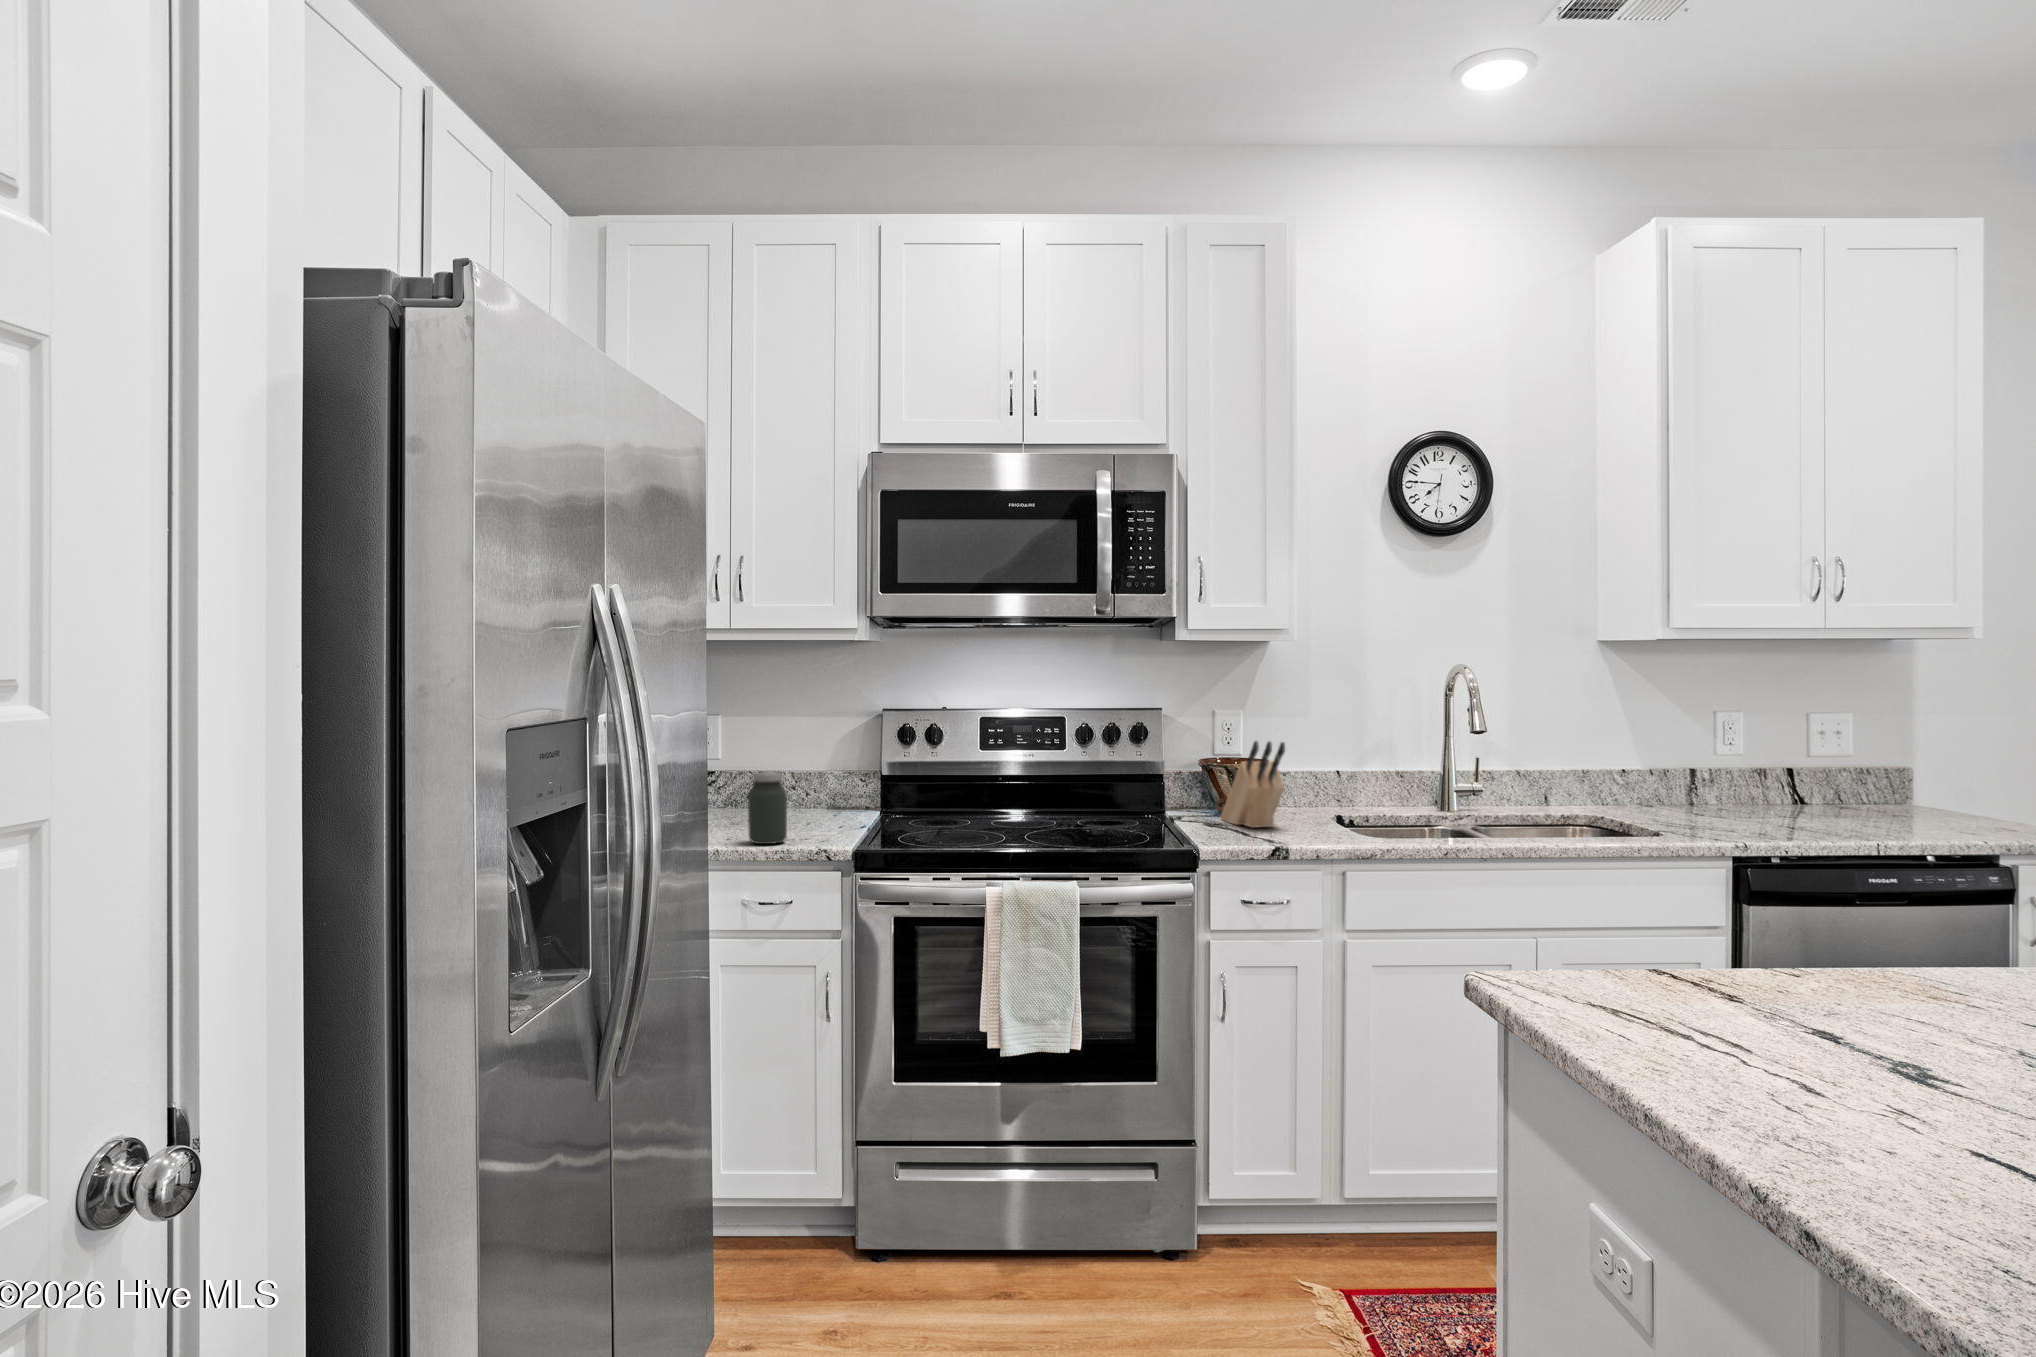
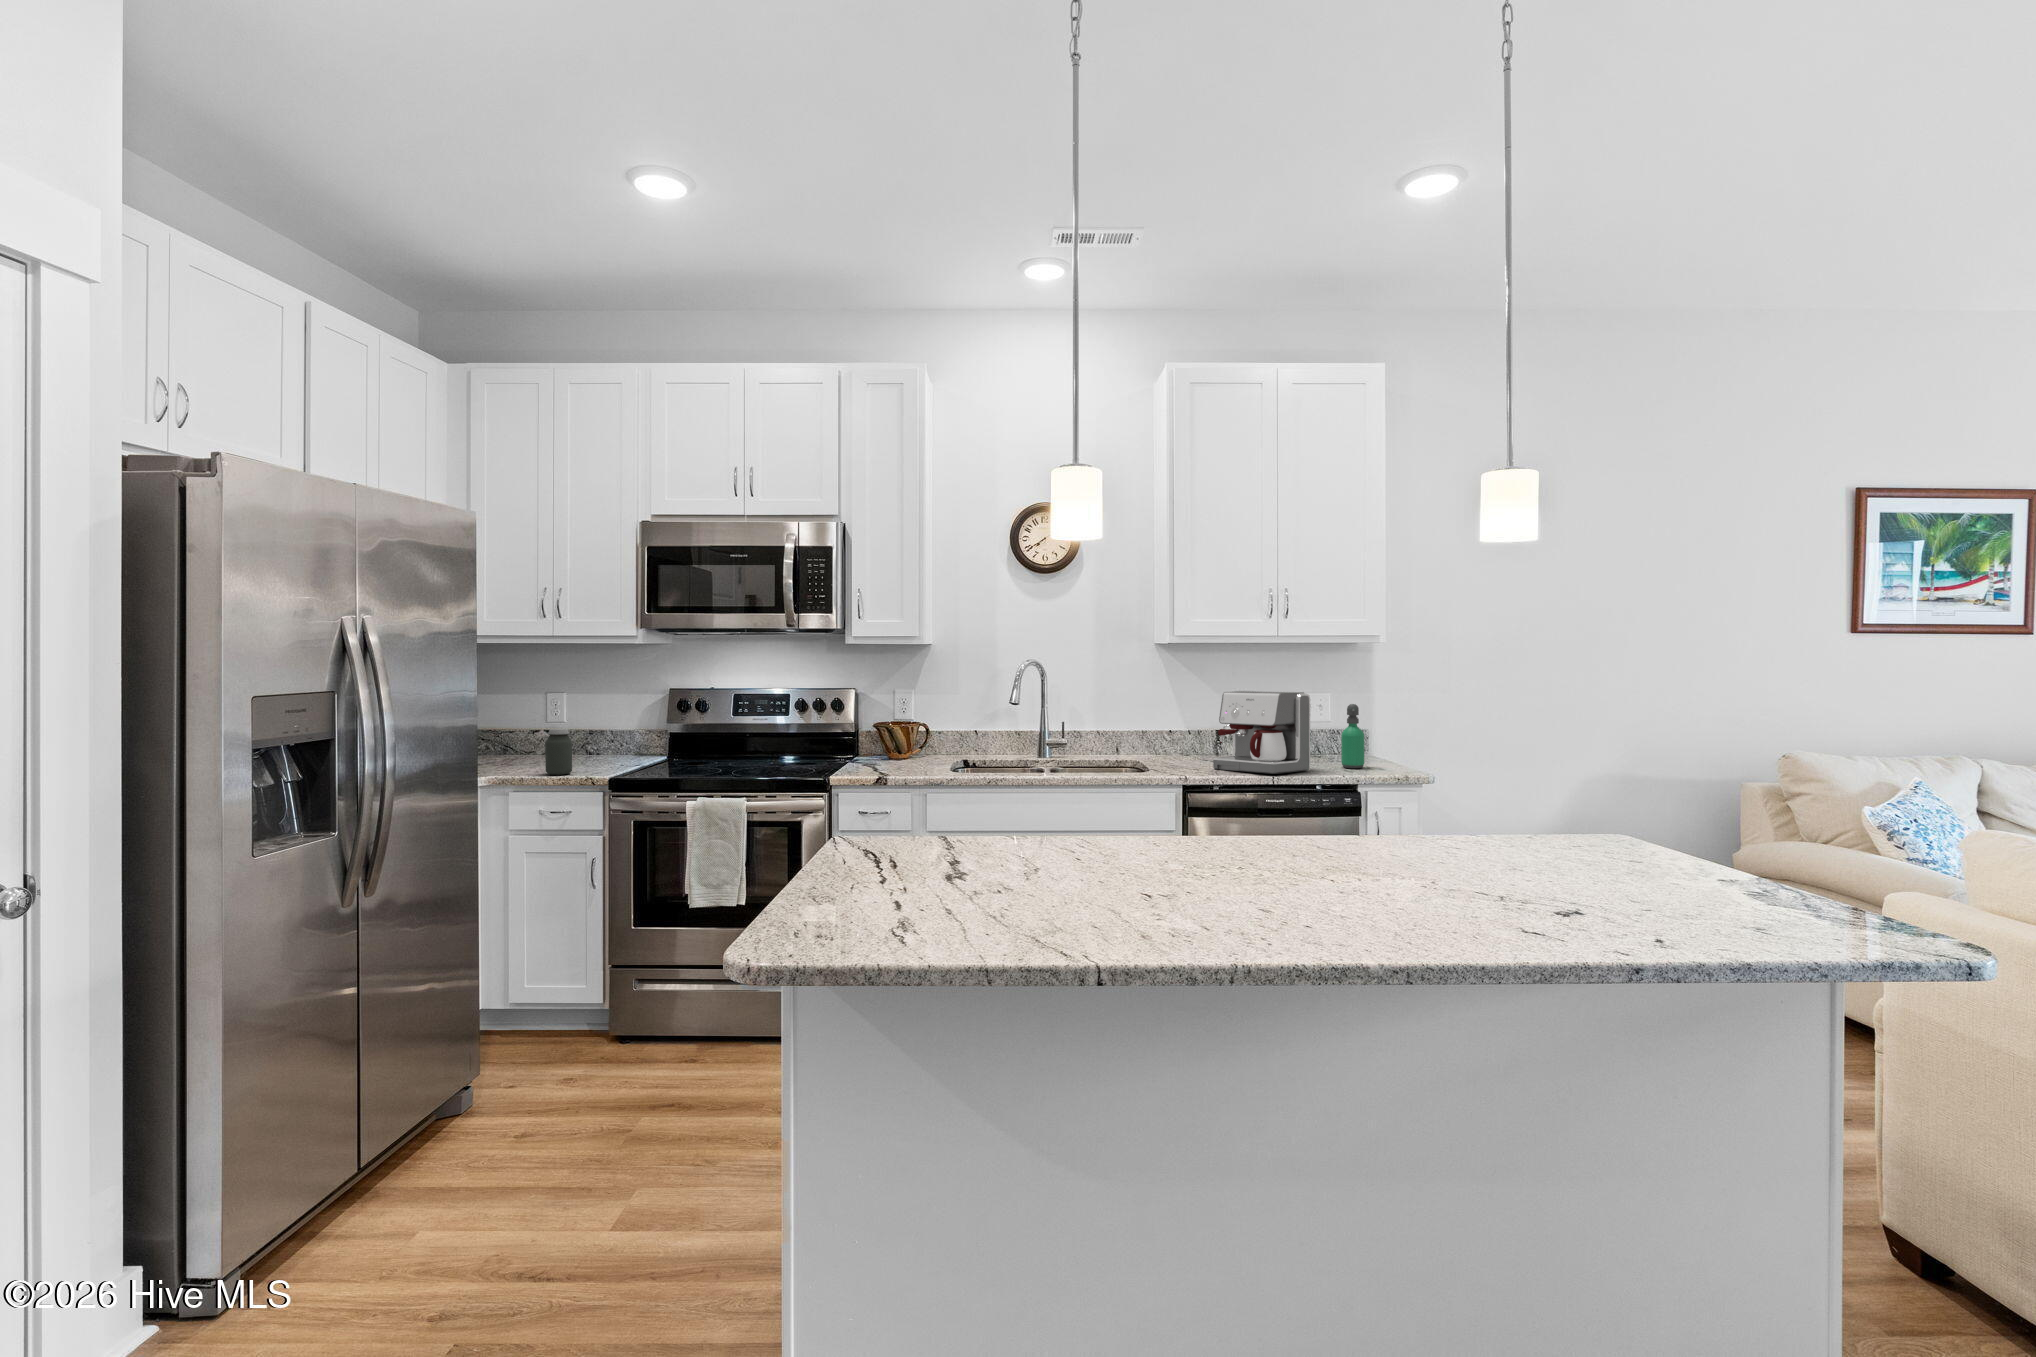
coffee maker: none [1748,711,1903,838] -> present [1213,691,1310,774]
soap dispenser: none [1933,730,1972,827] -> present [1341,704,1364,768]
knife block: present [1221,741,1285,827] -> none [882,709,908,767]

